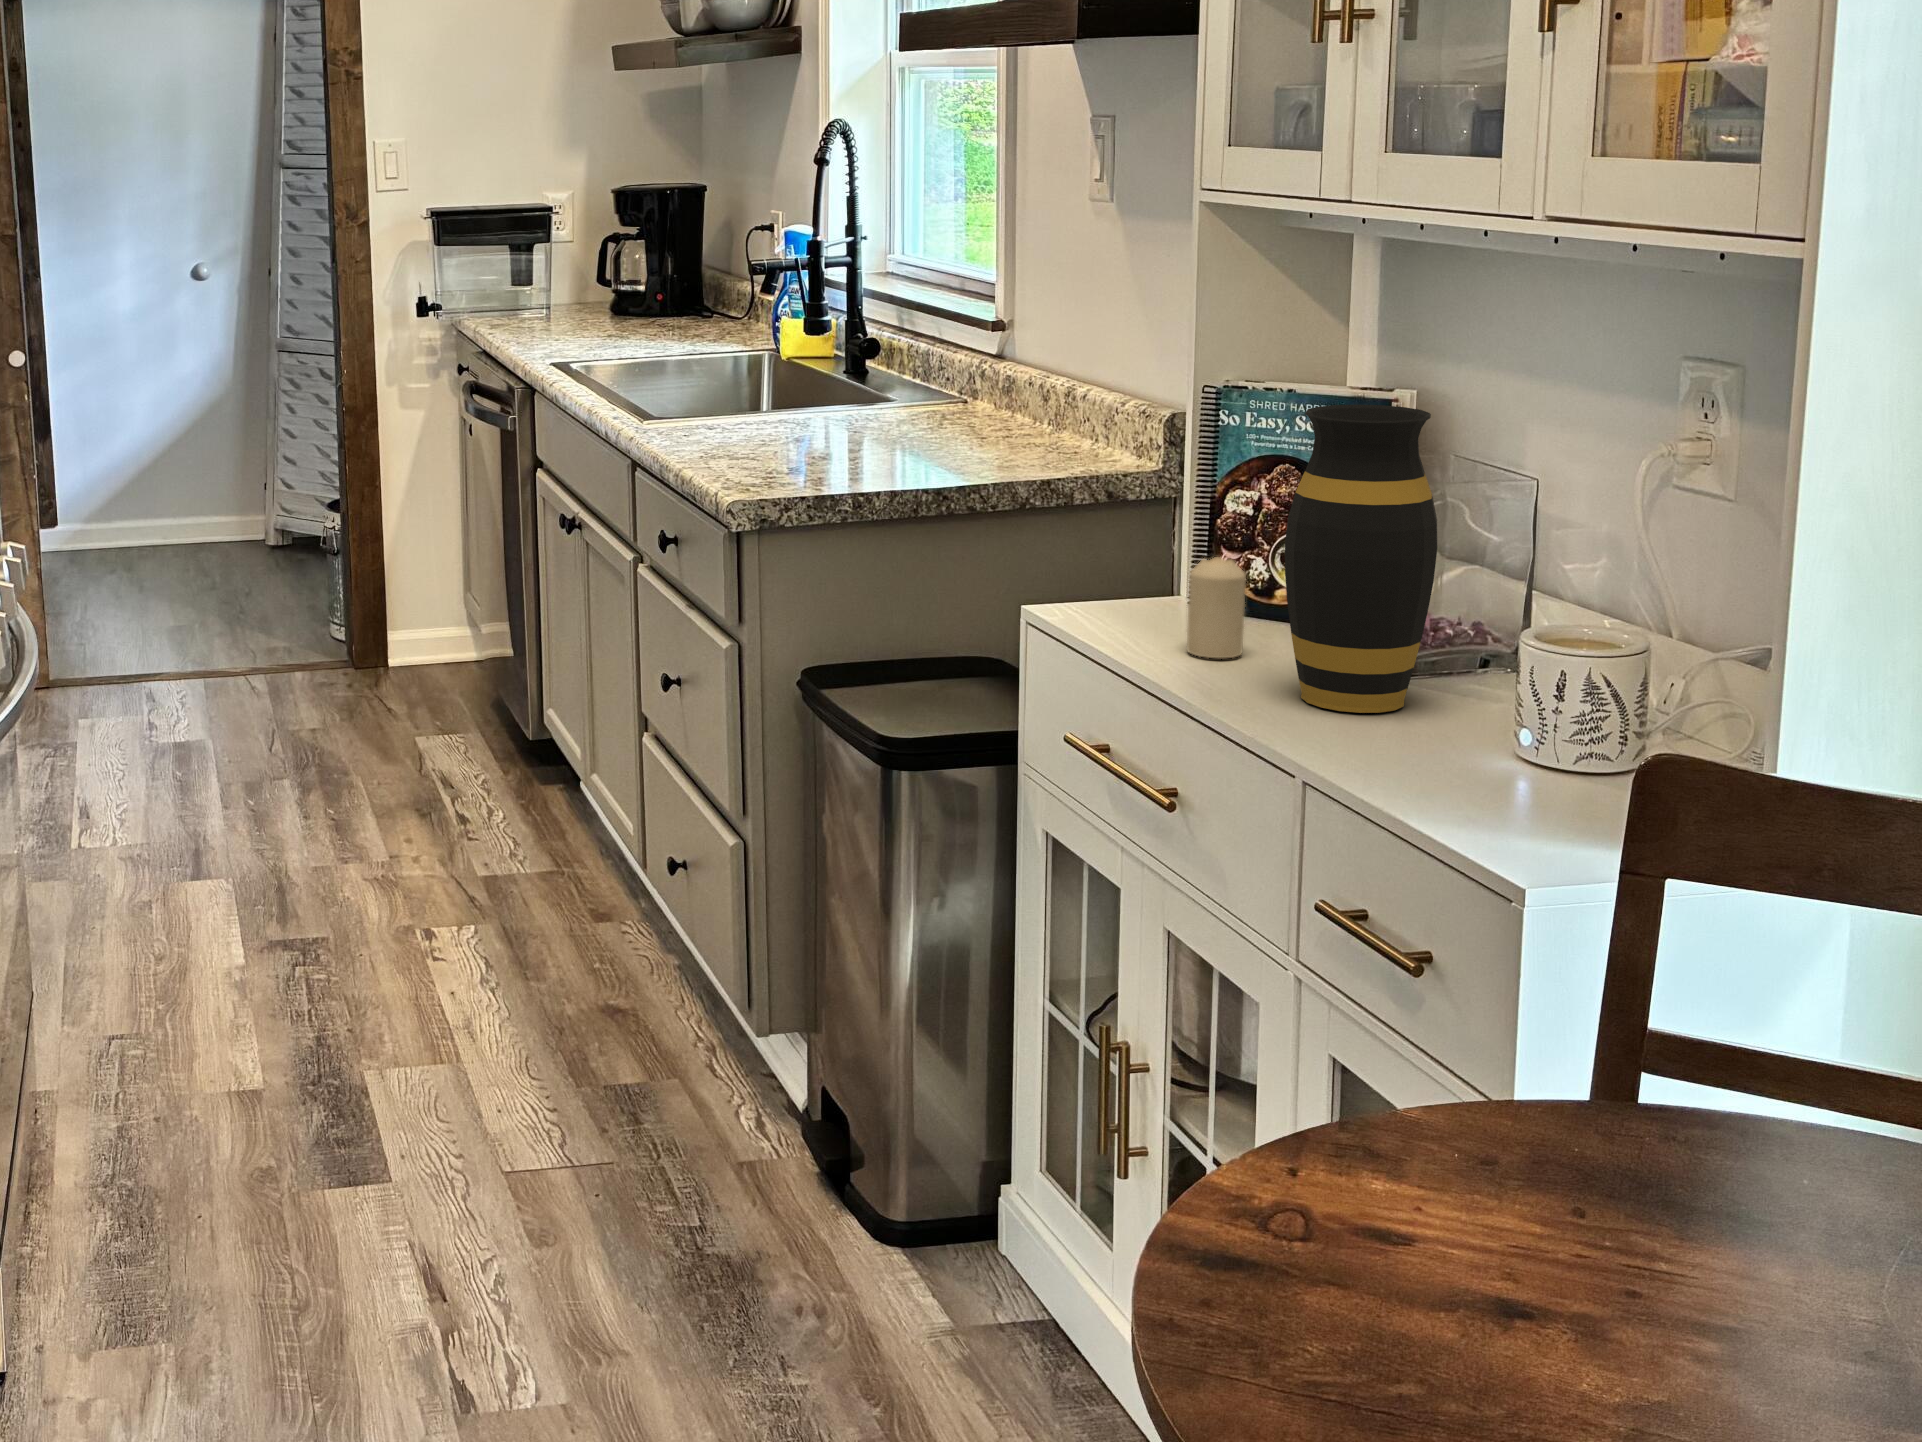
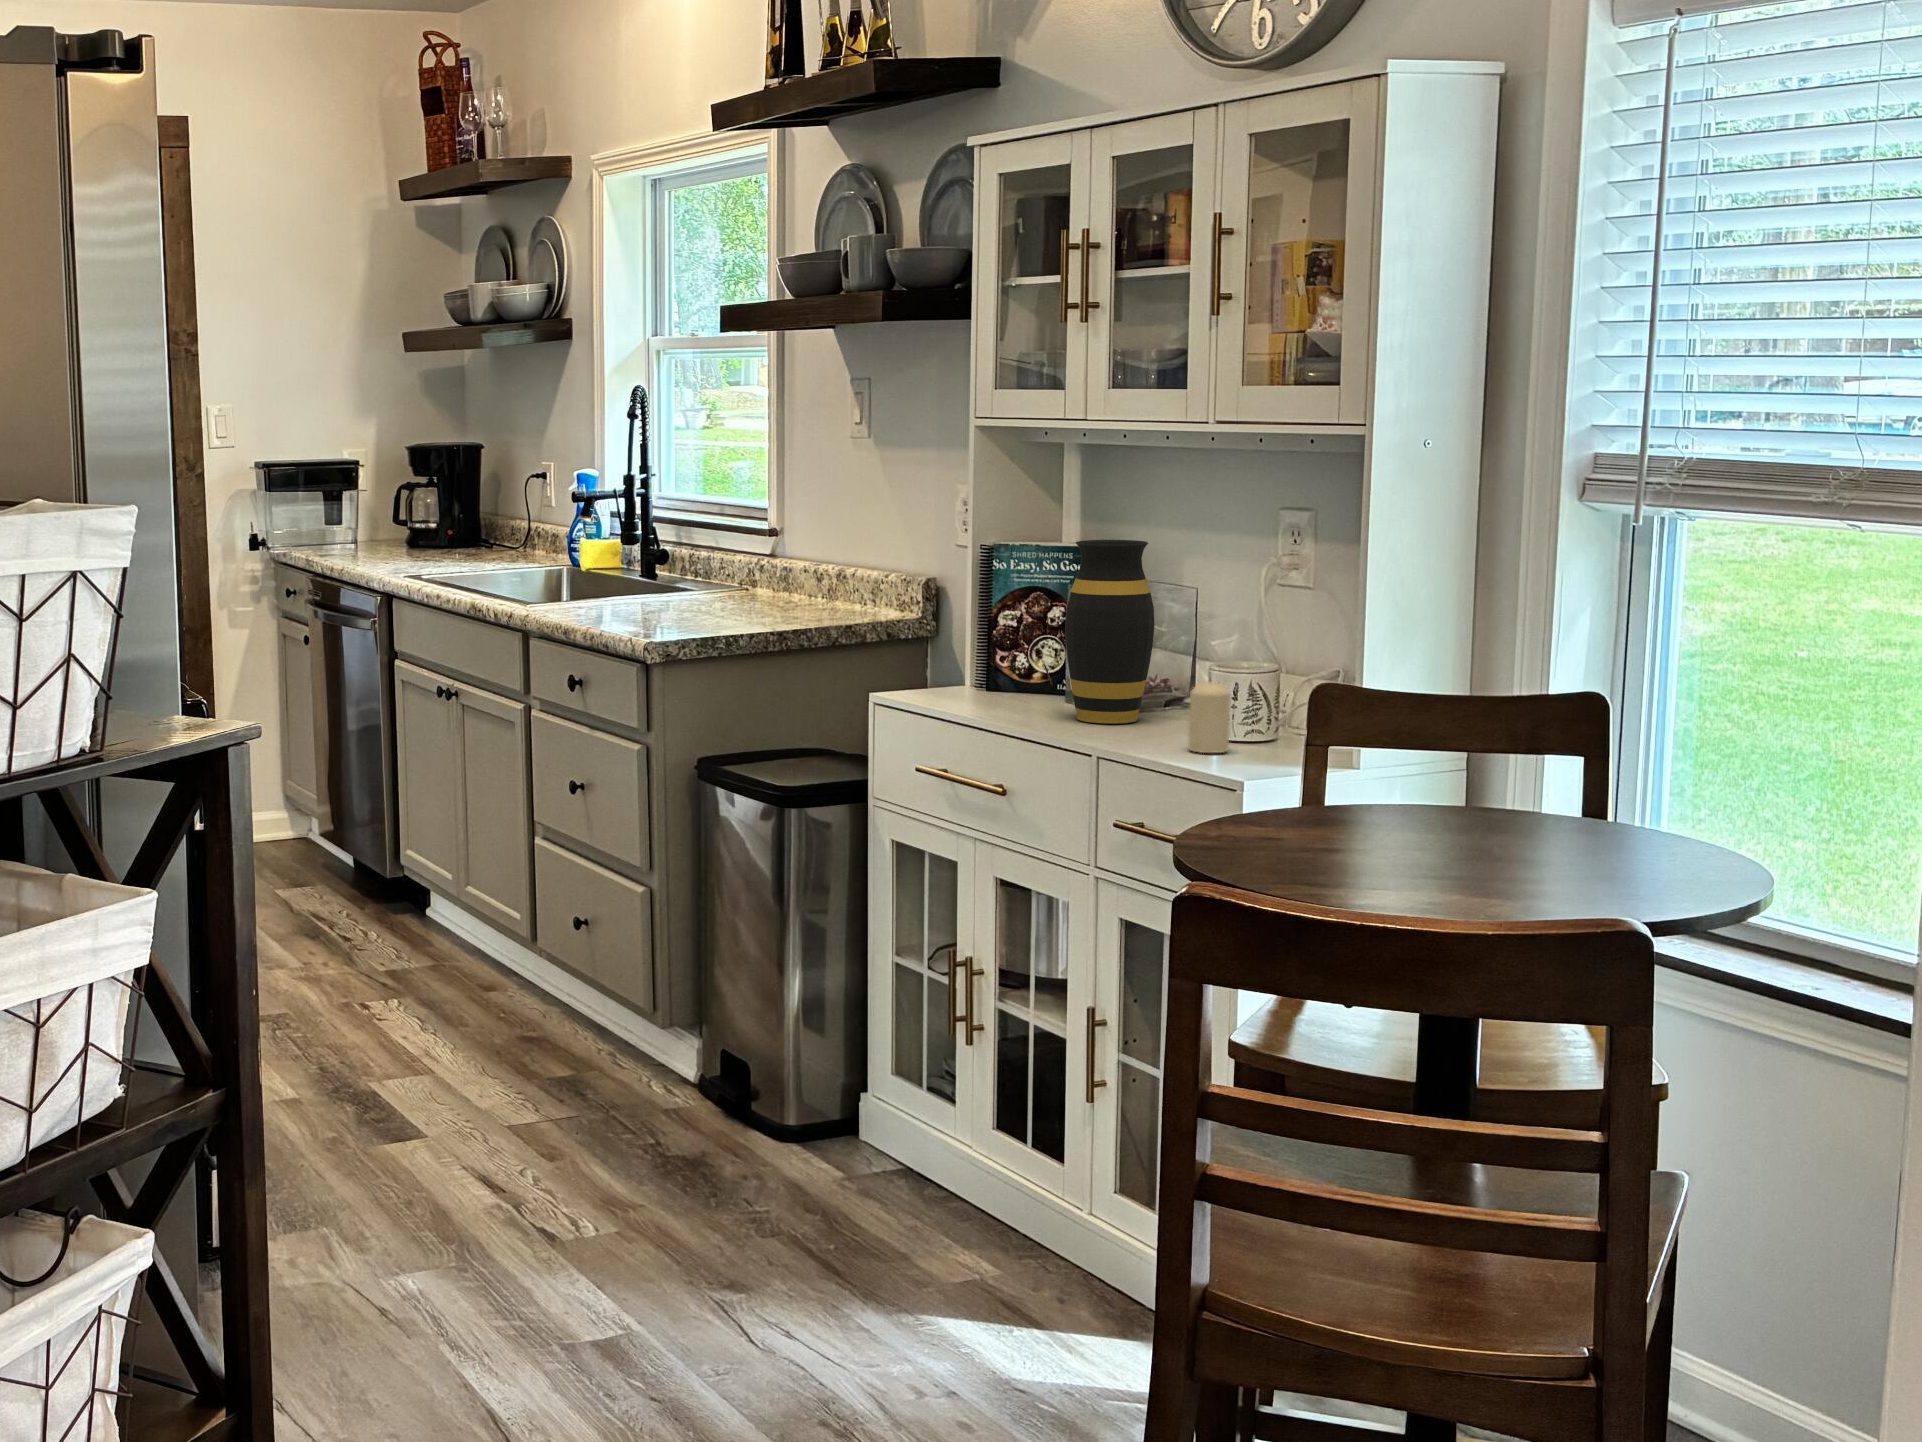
candle: present [1187,557,1246,658] -> present [1188,681,1231,753]

